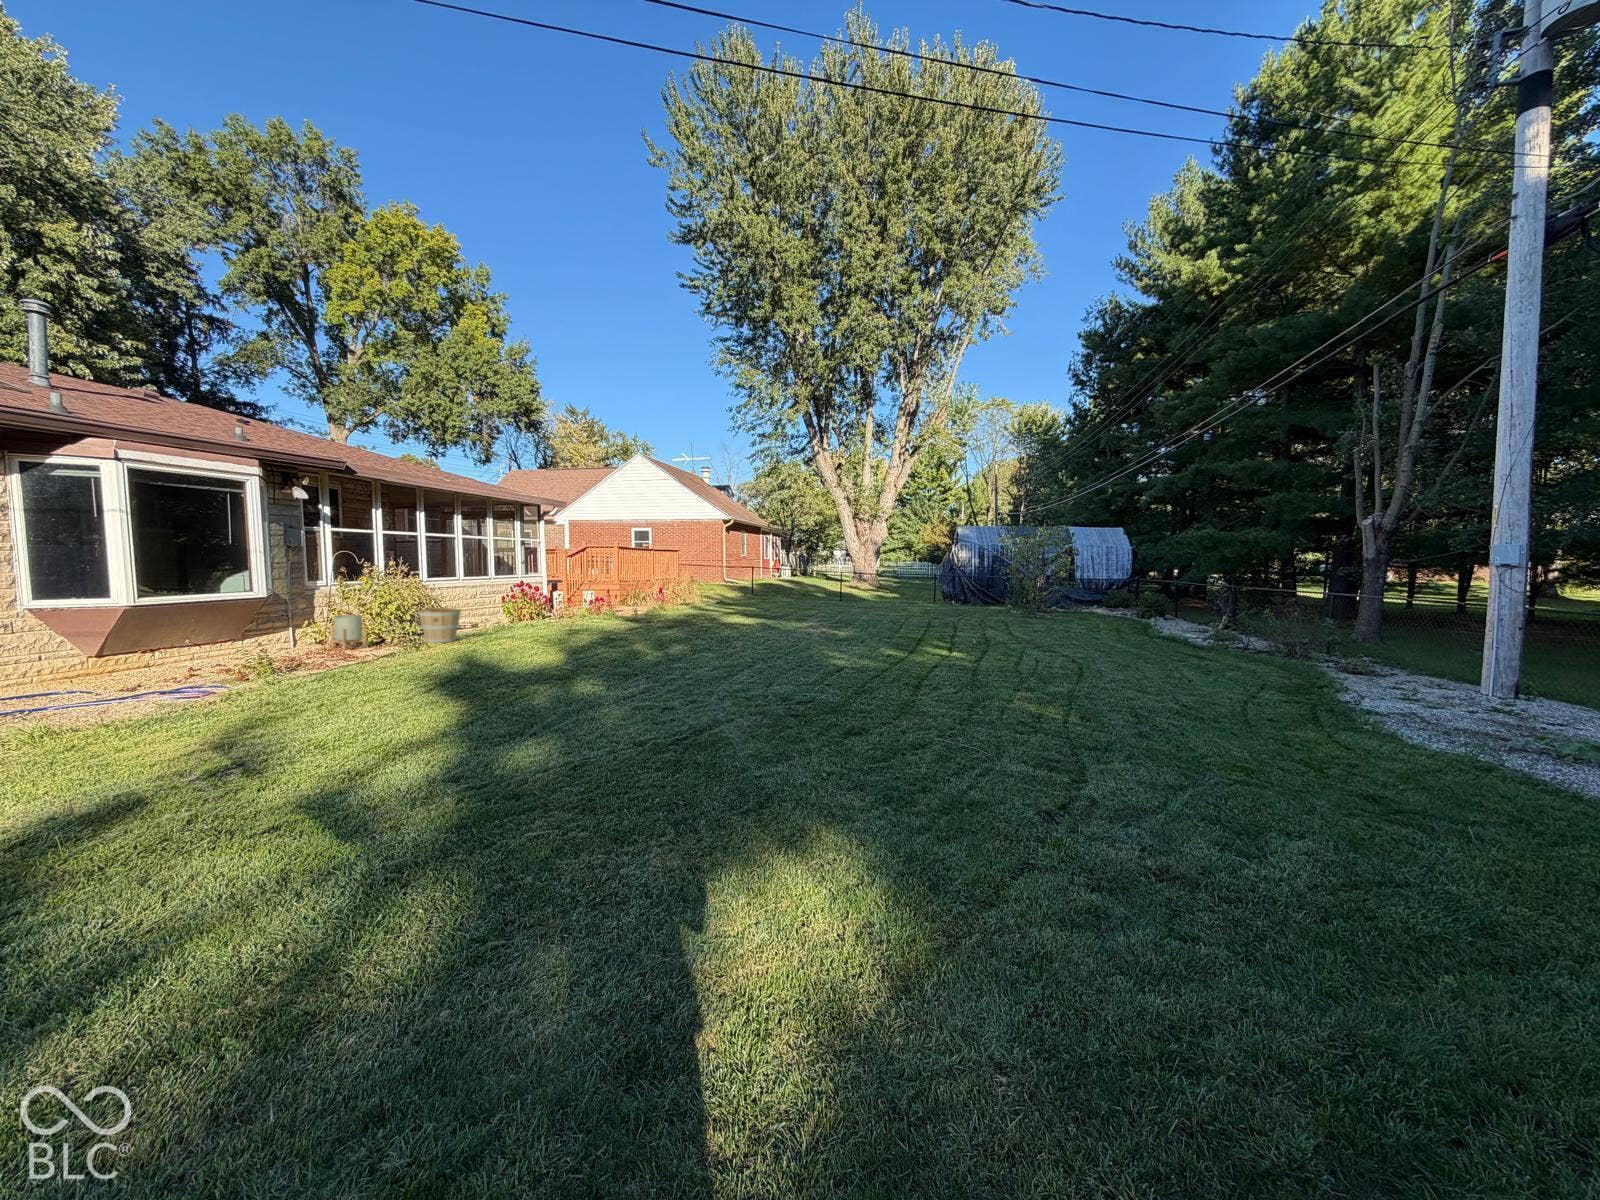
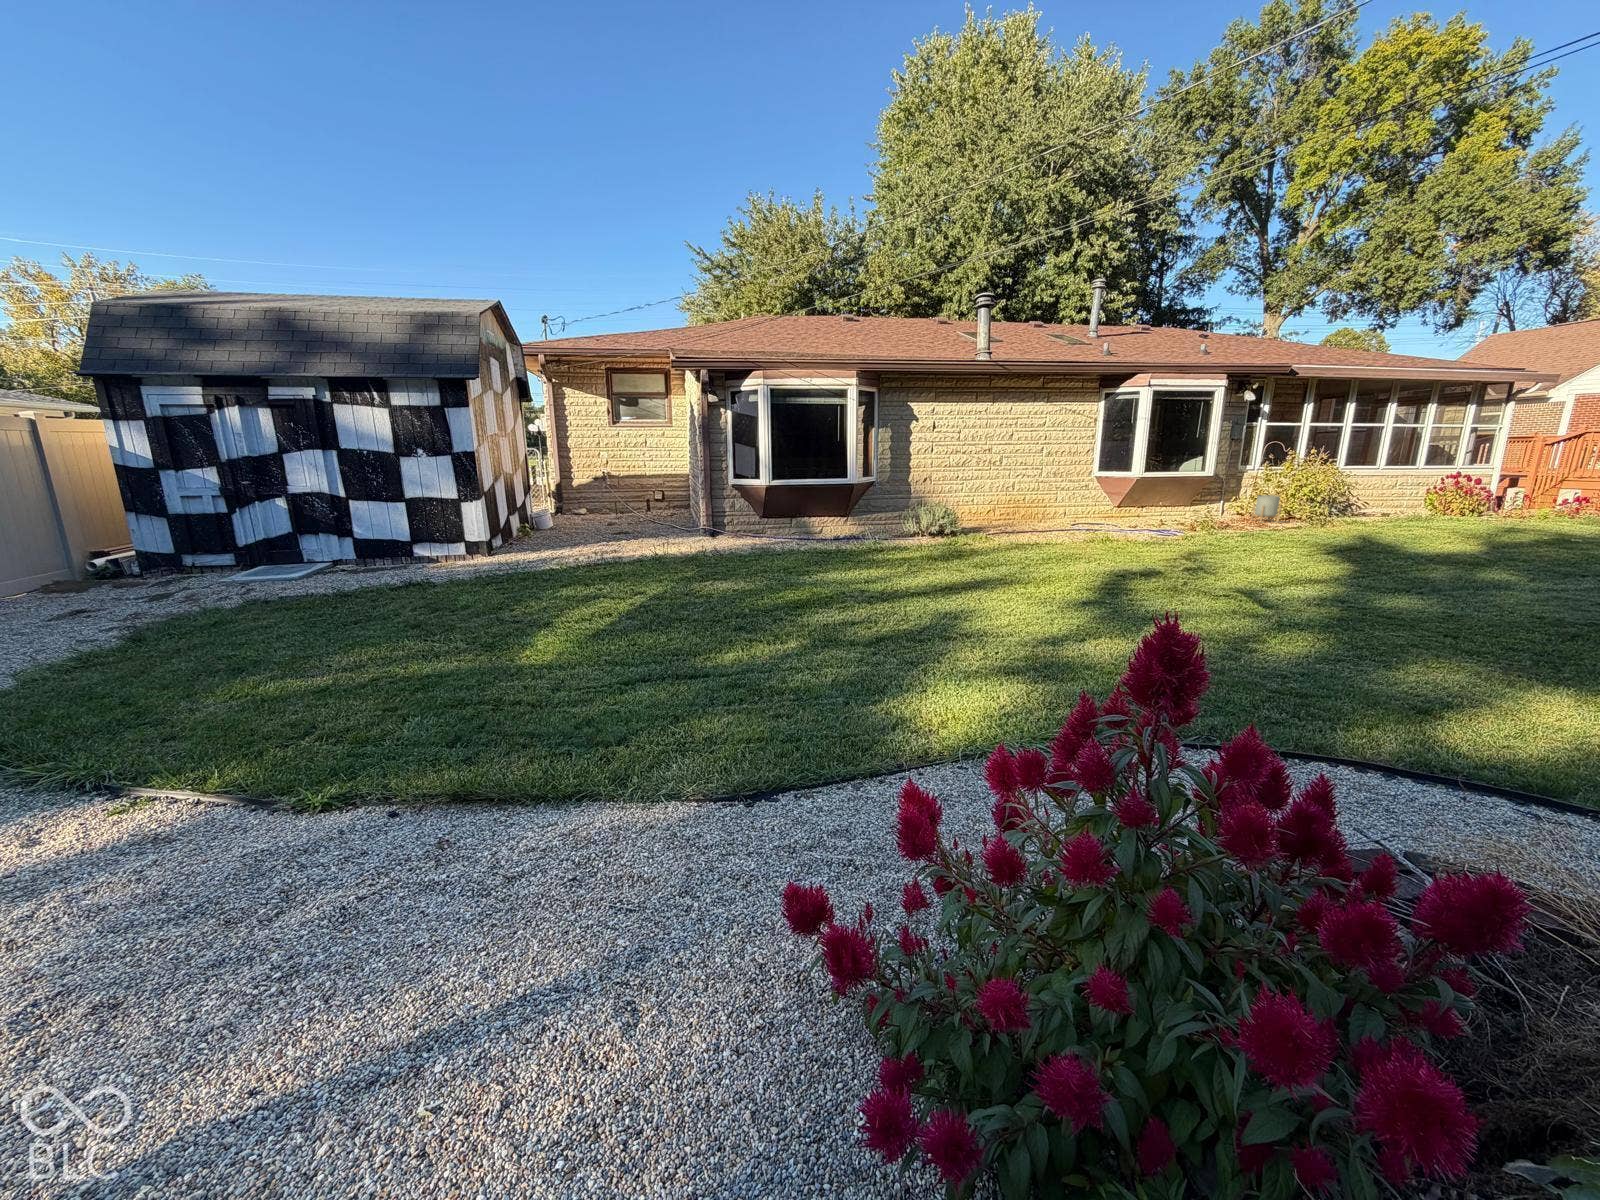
wooden bucket: present [418,608,461,643] -> none [1331,494,1377,527]

